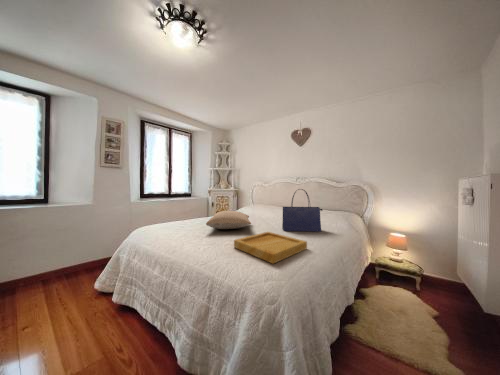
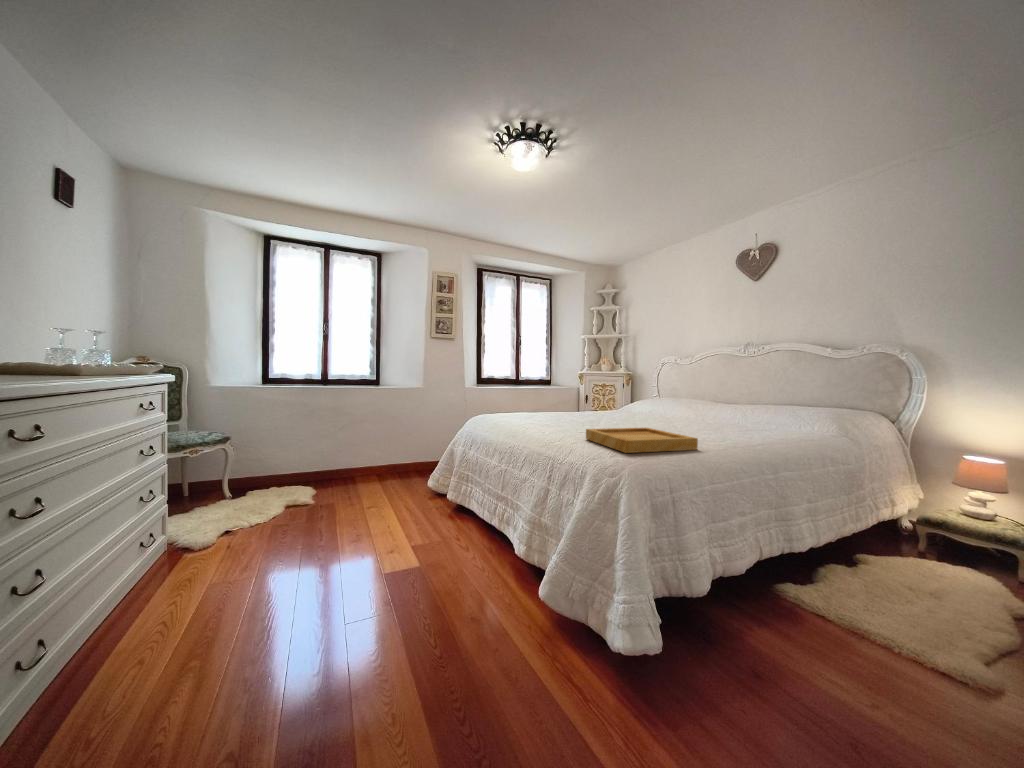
tote bag: present [282,189,322,231] -> none [684,362,767,439]
pillow: present [206,211,251,229] -> none [557,399,631,425]

